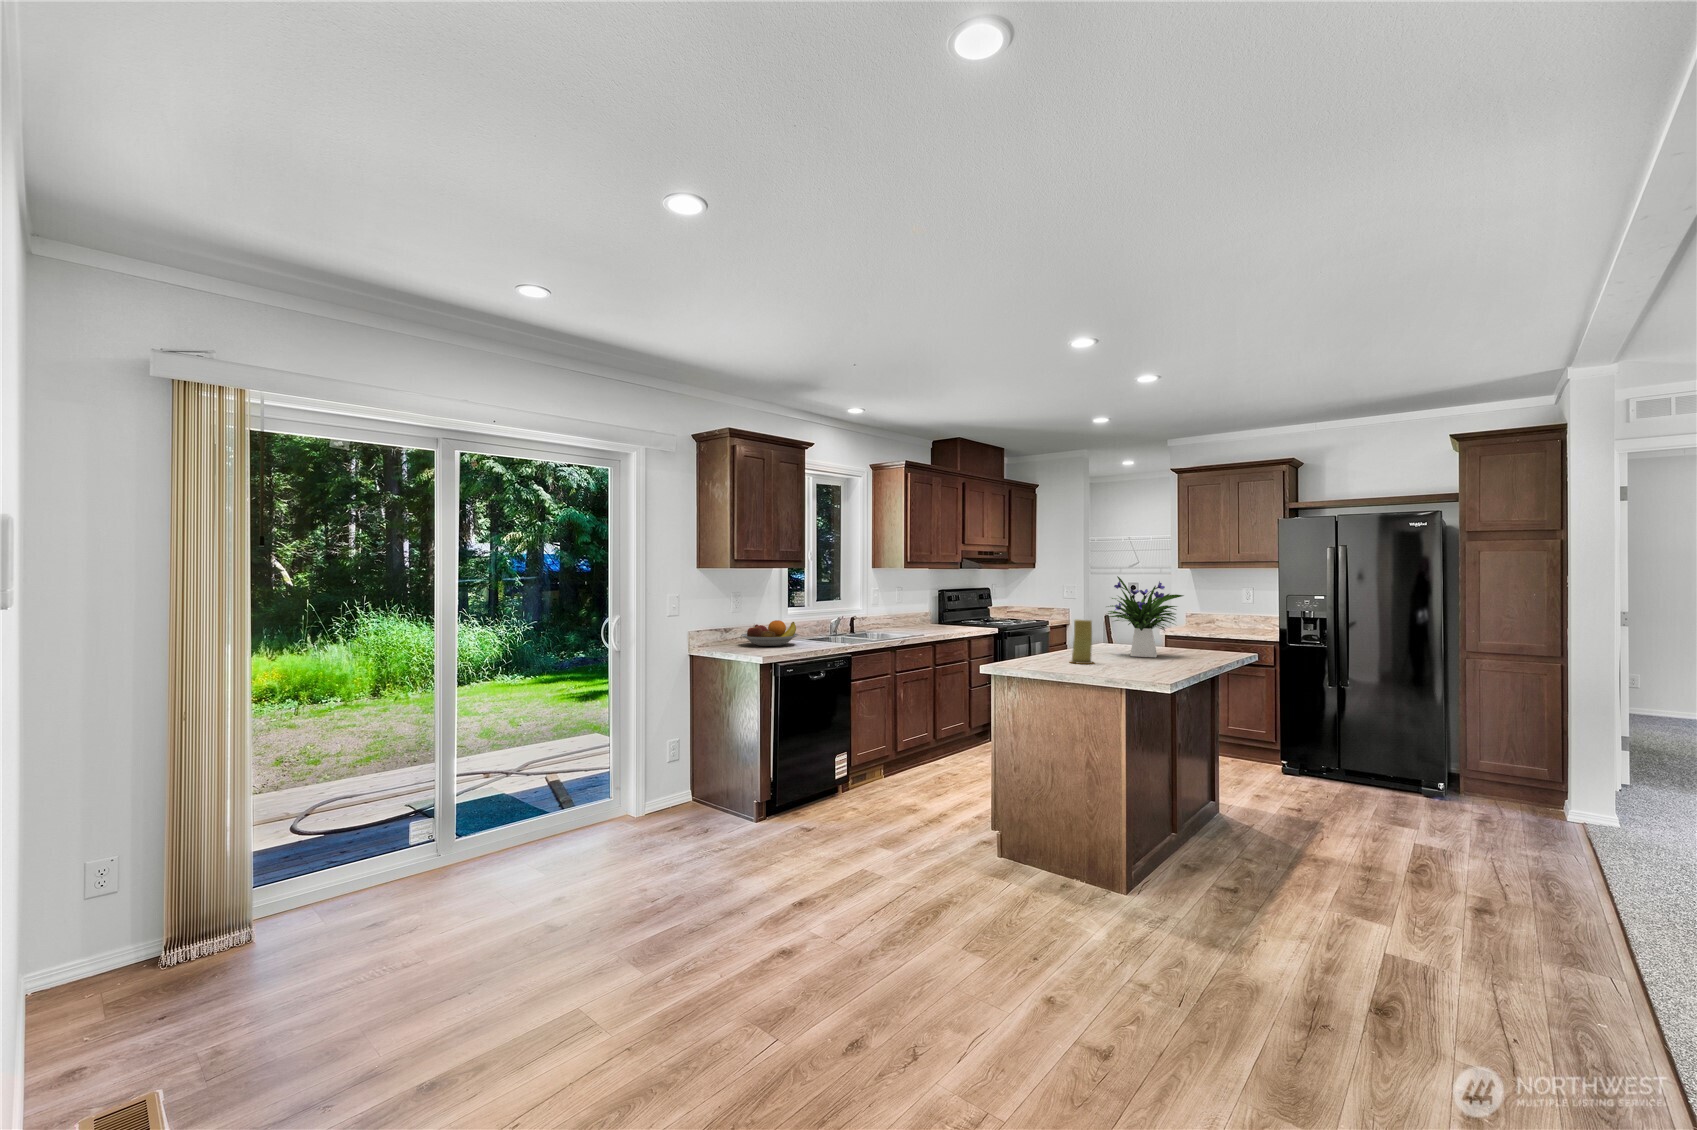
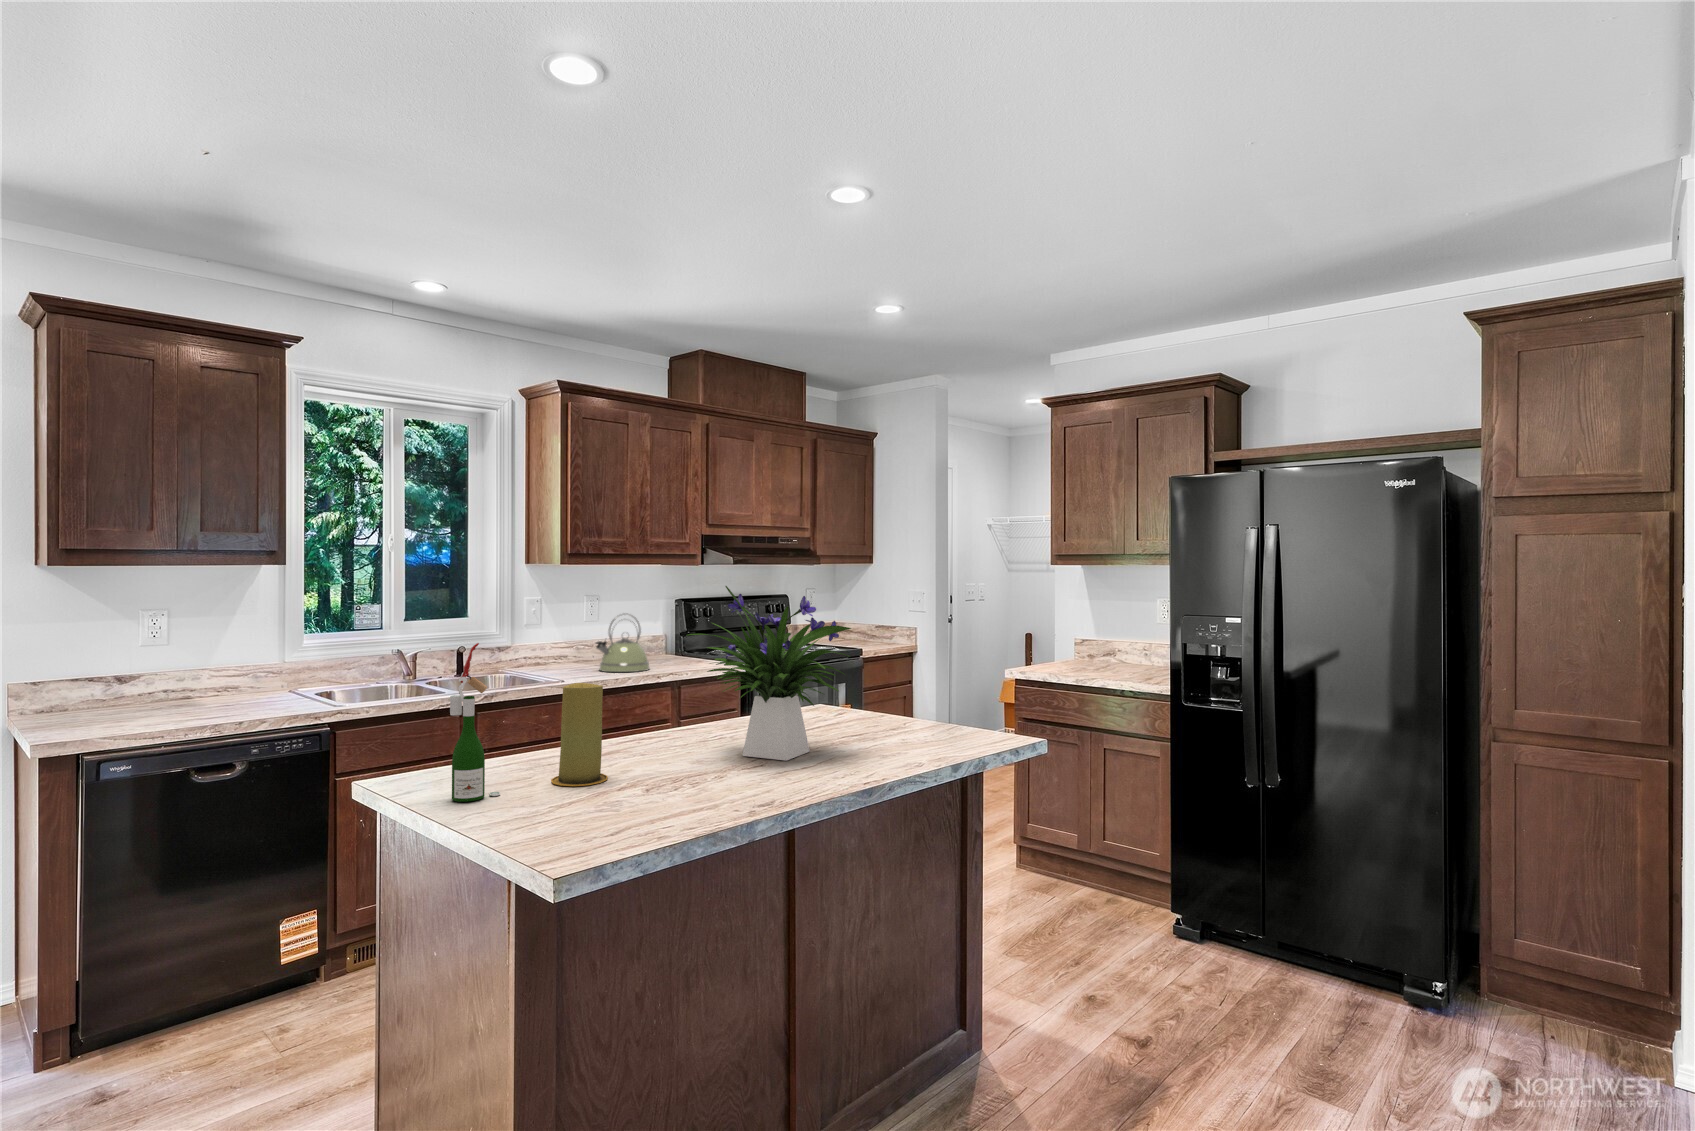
kettle: none [921,597,950,631] -> present [596,615,649,672]
wine bottle: none [1045,600,1064,667] -> present [450,643,500,802]
fruit bowl: present [741,620,798,646] -> none [128,663,260,712]

